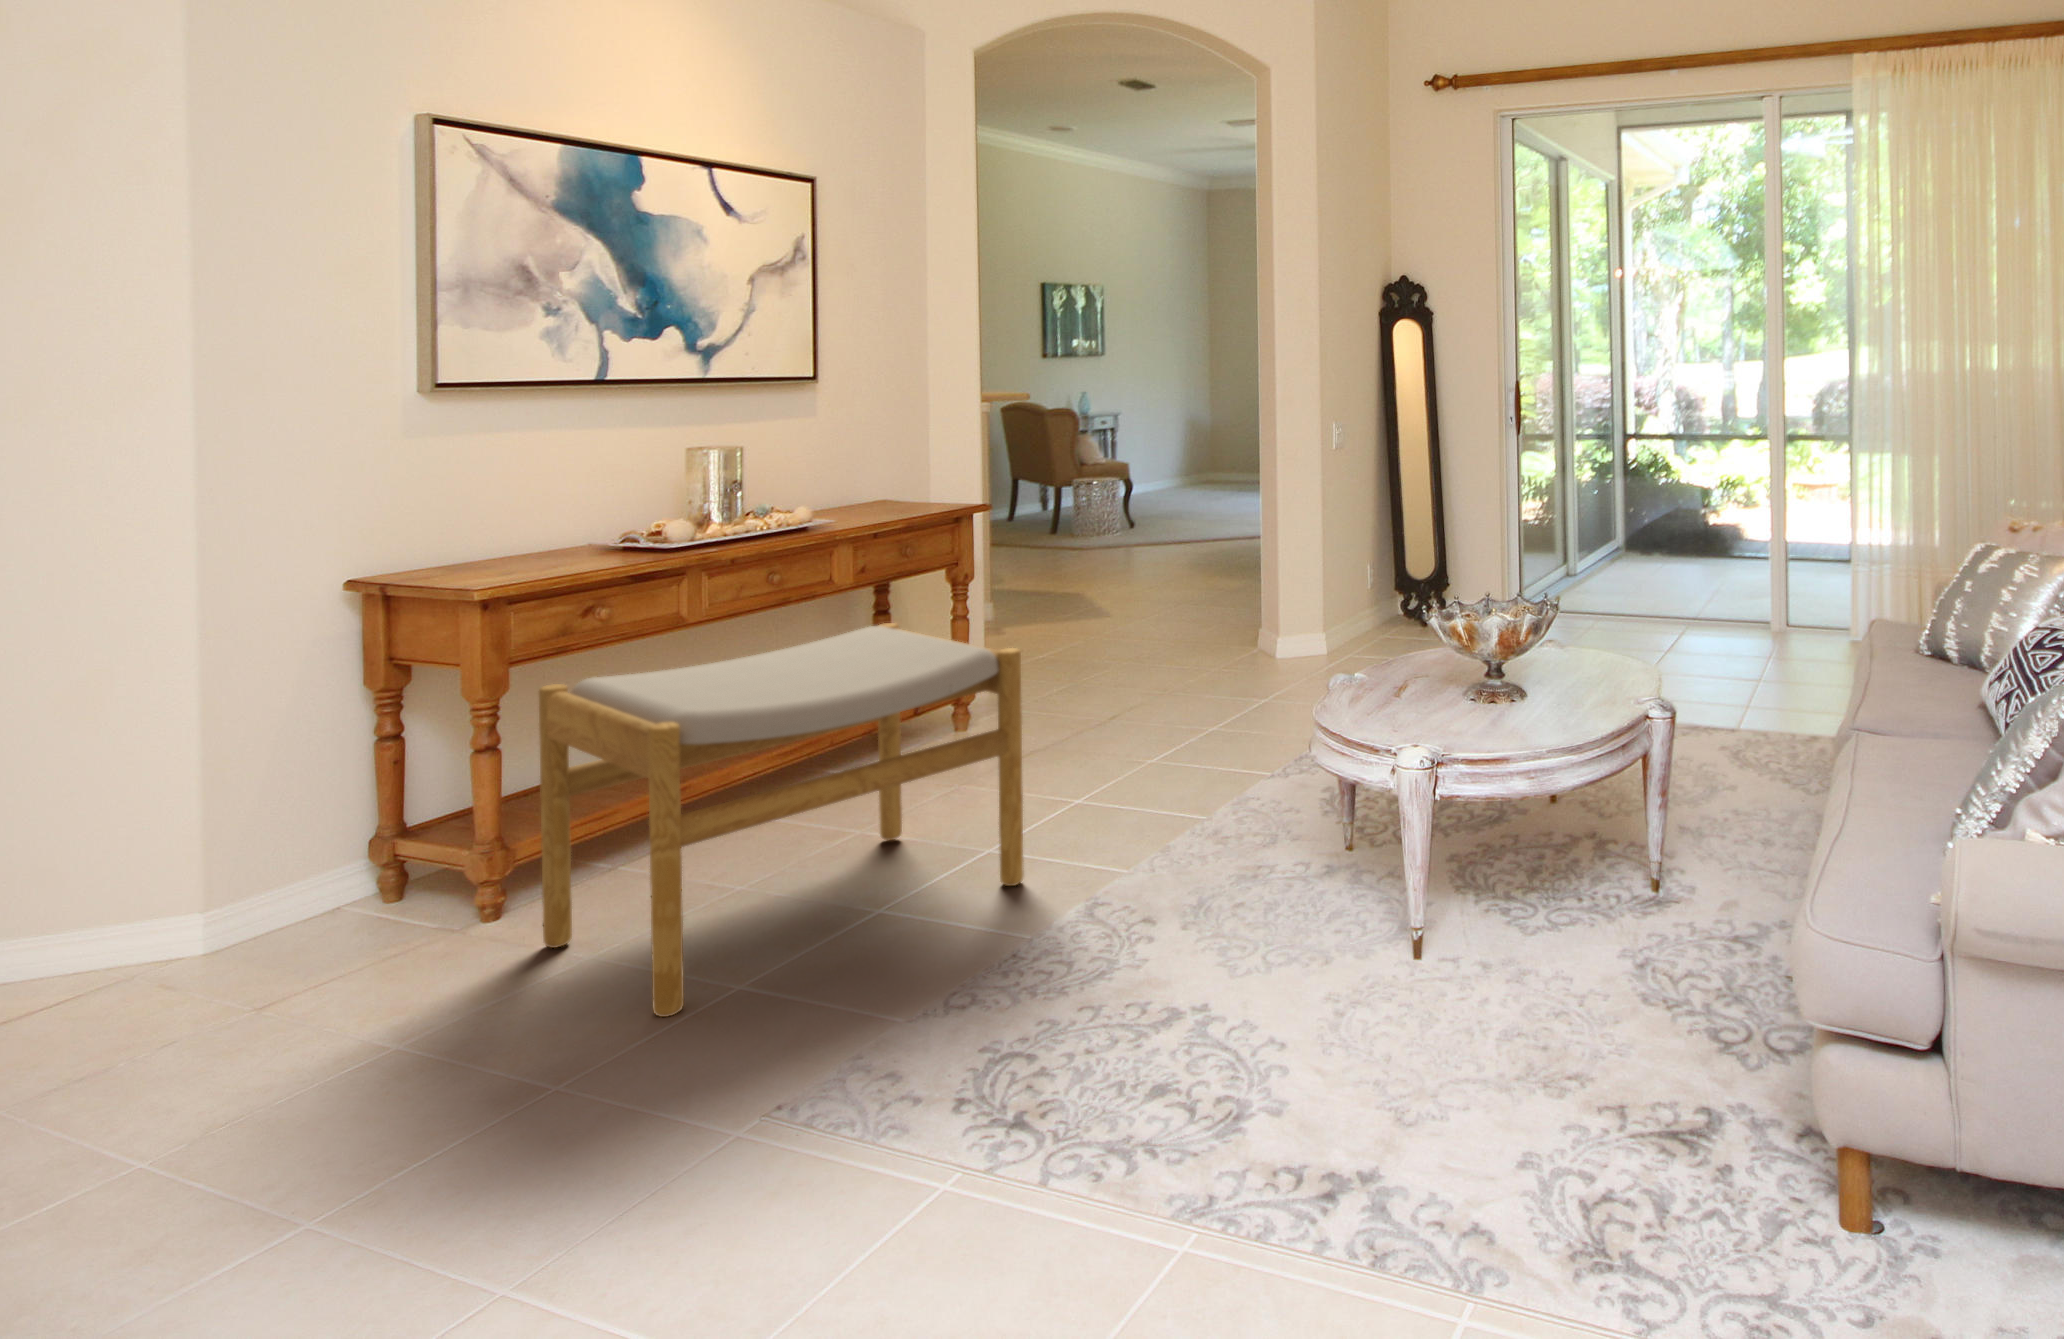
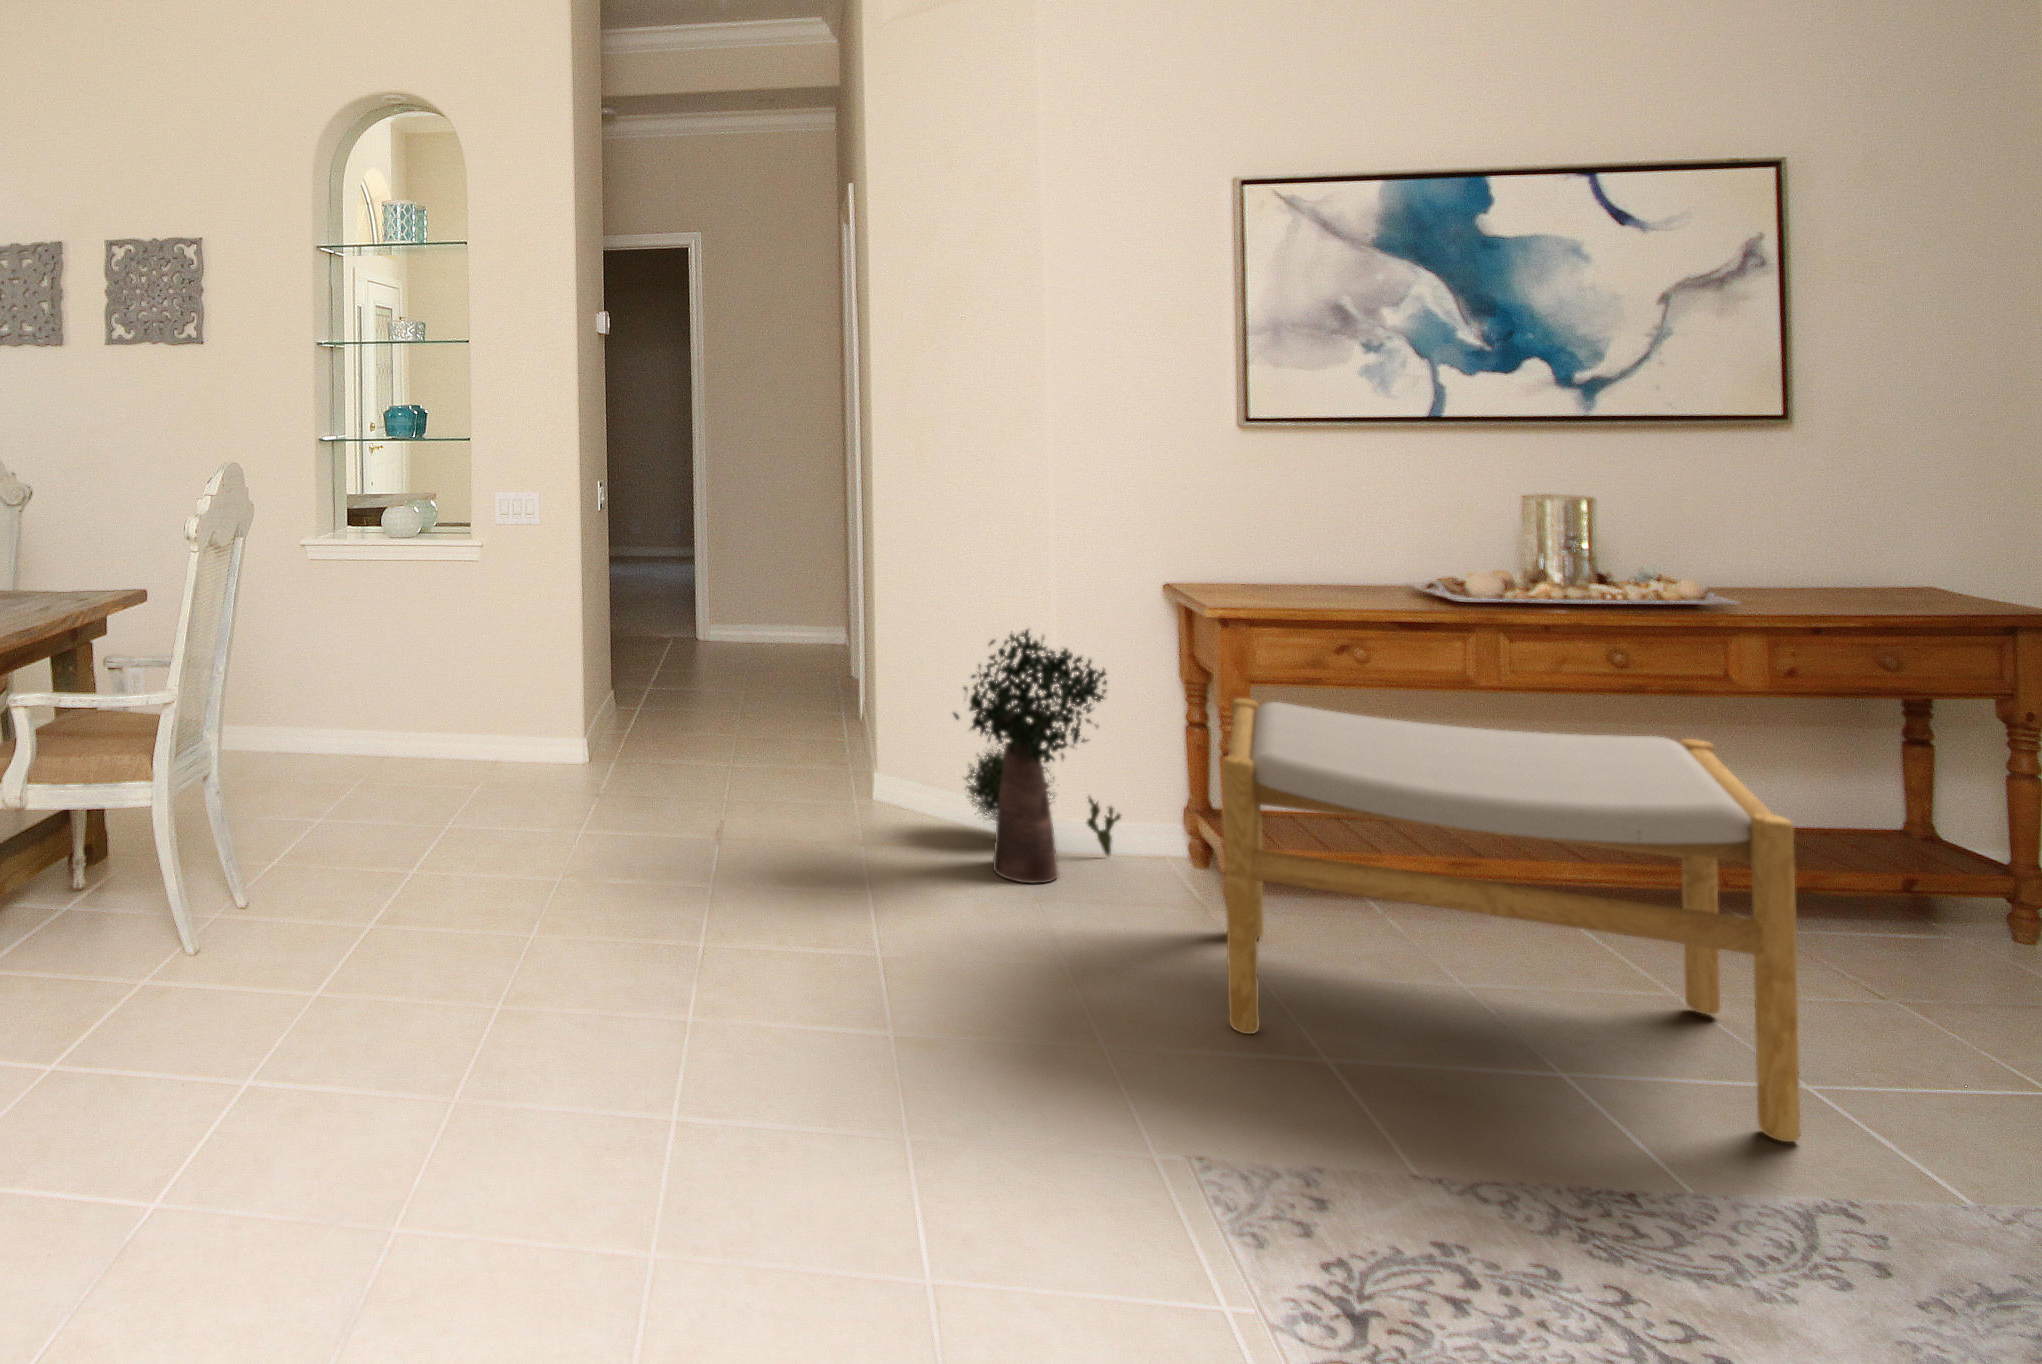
potted plant: none [60,679,348,1034] -> present [953,629,1121,884]

